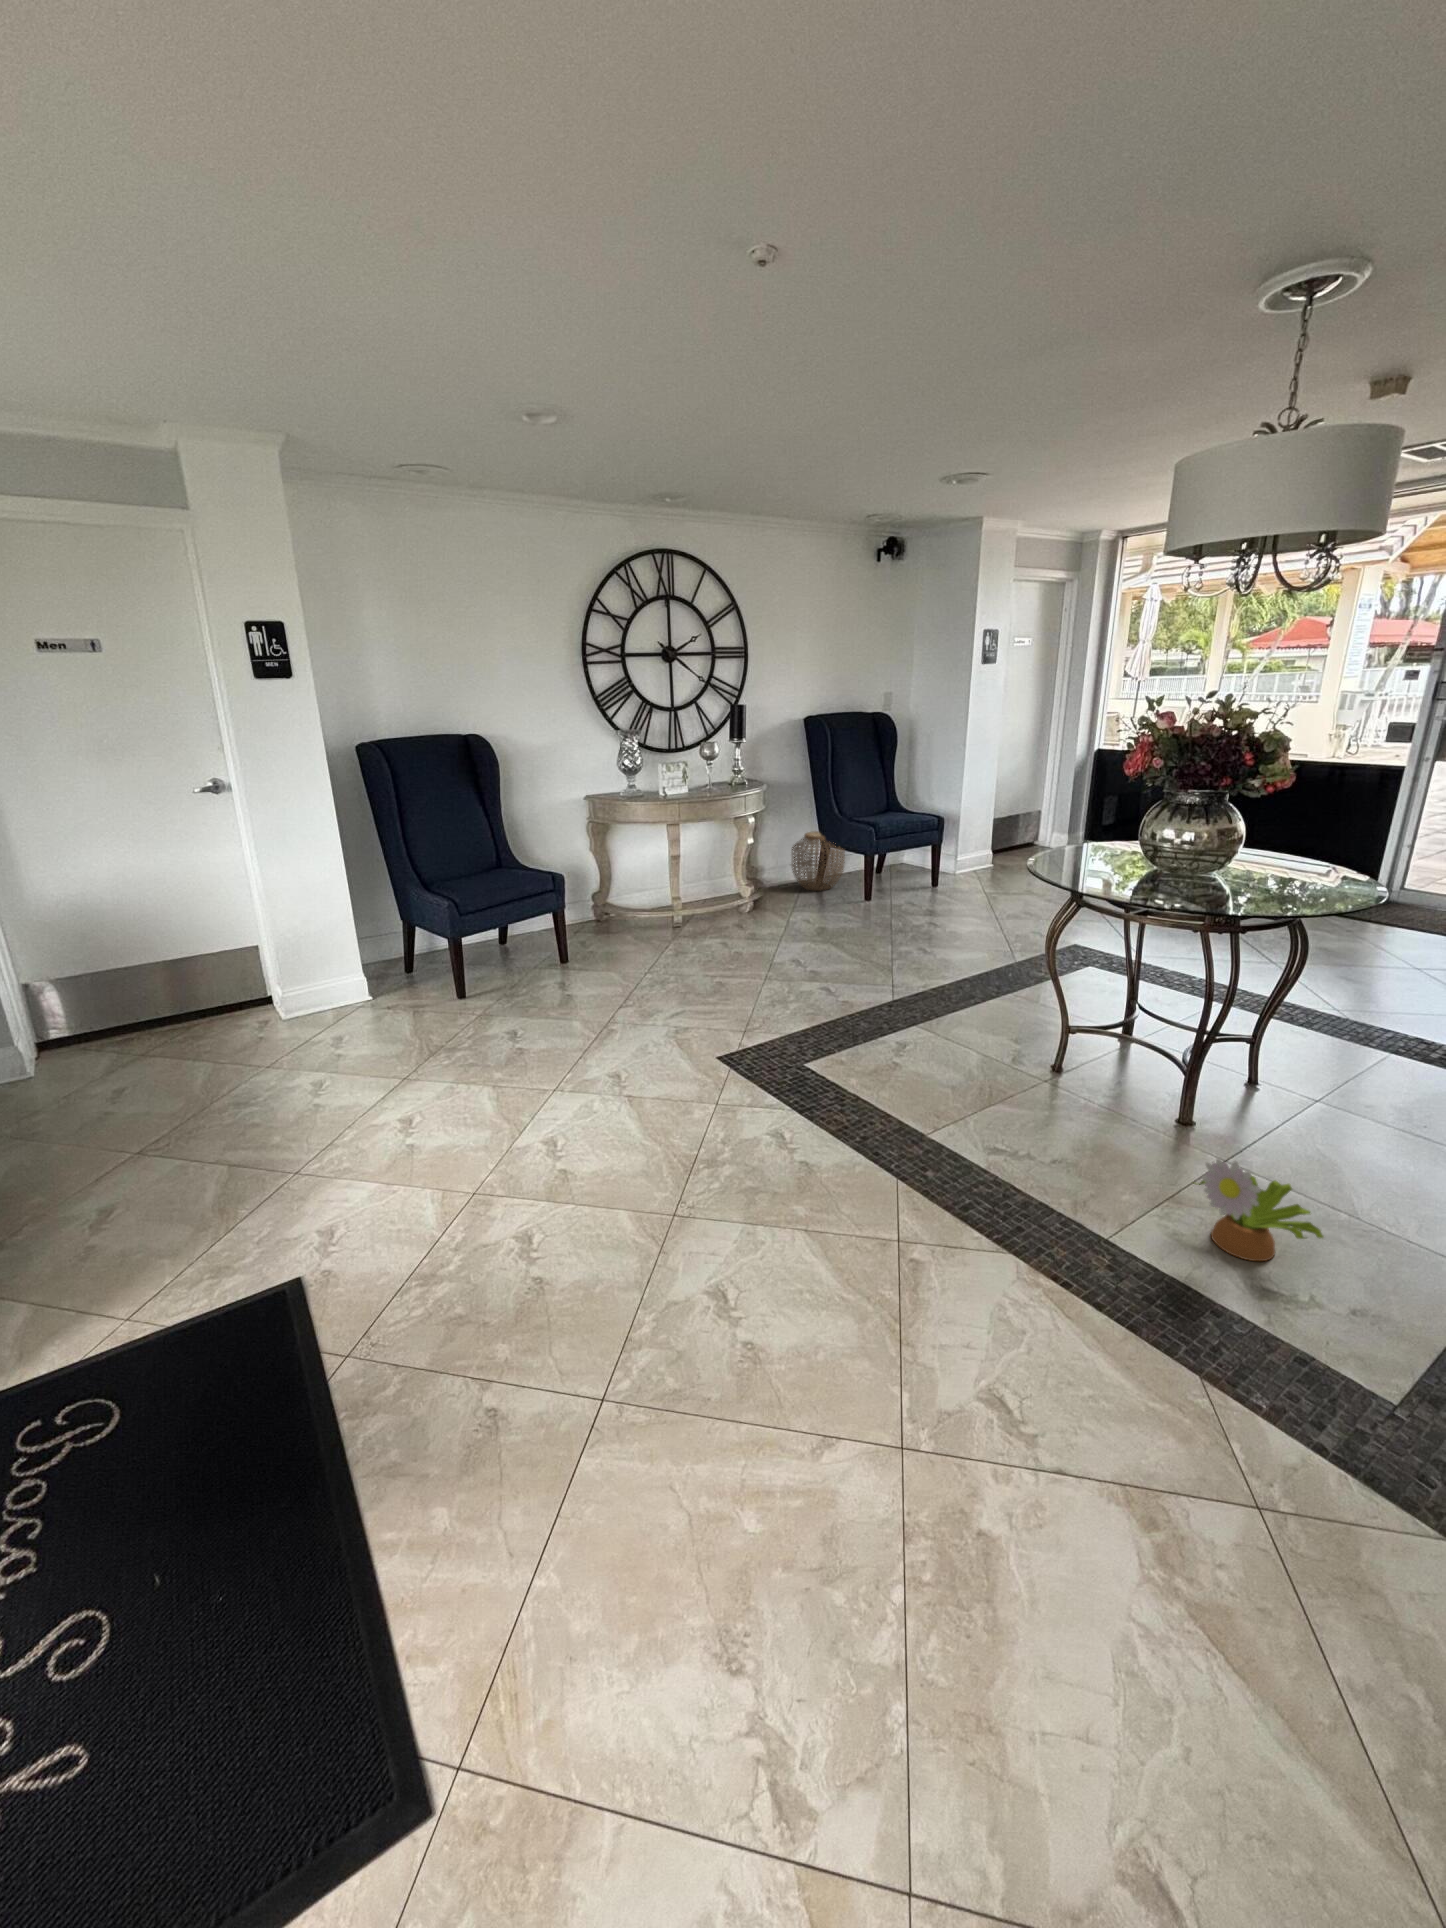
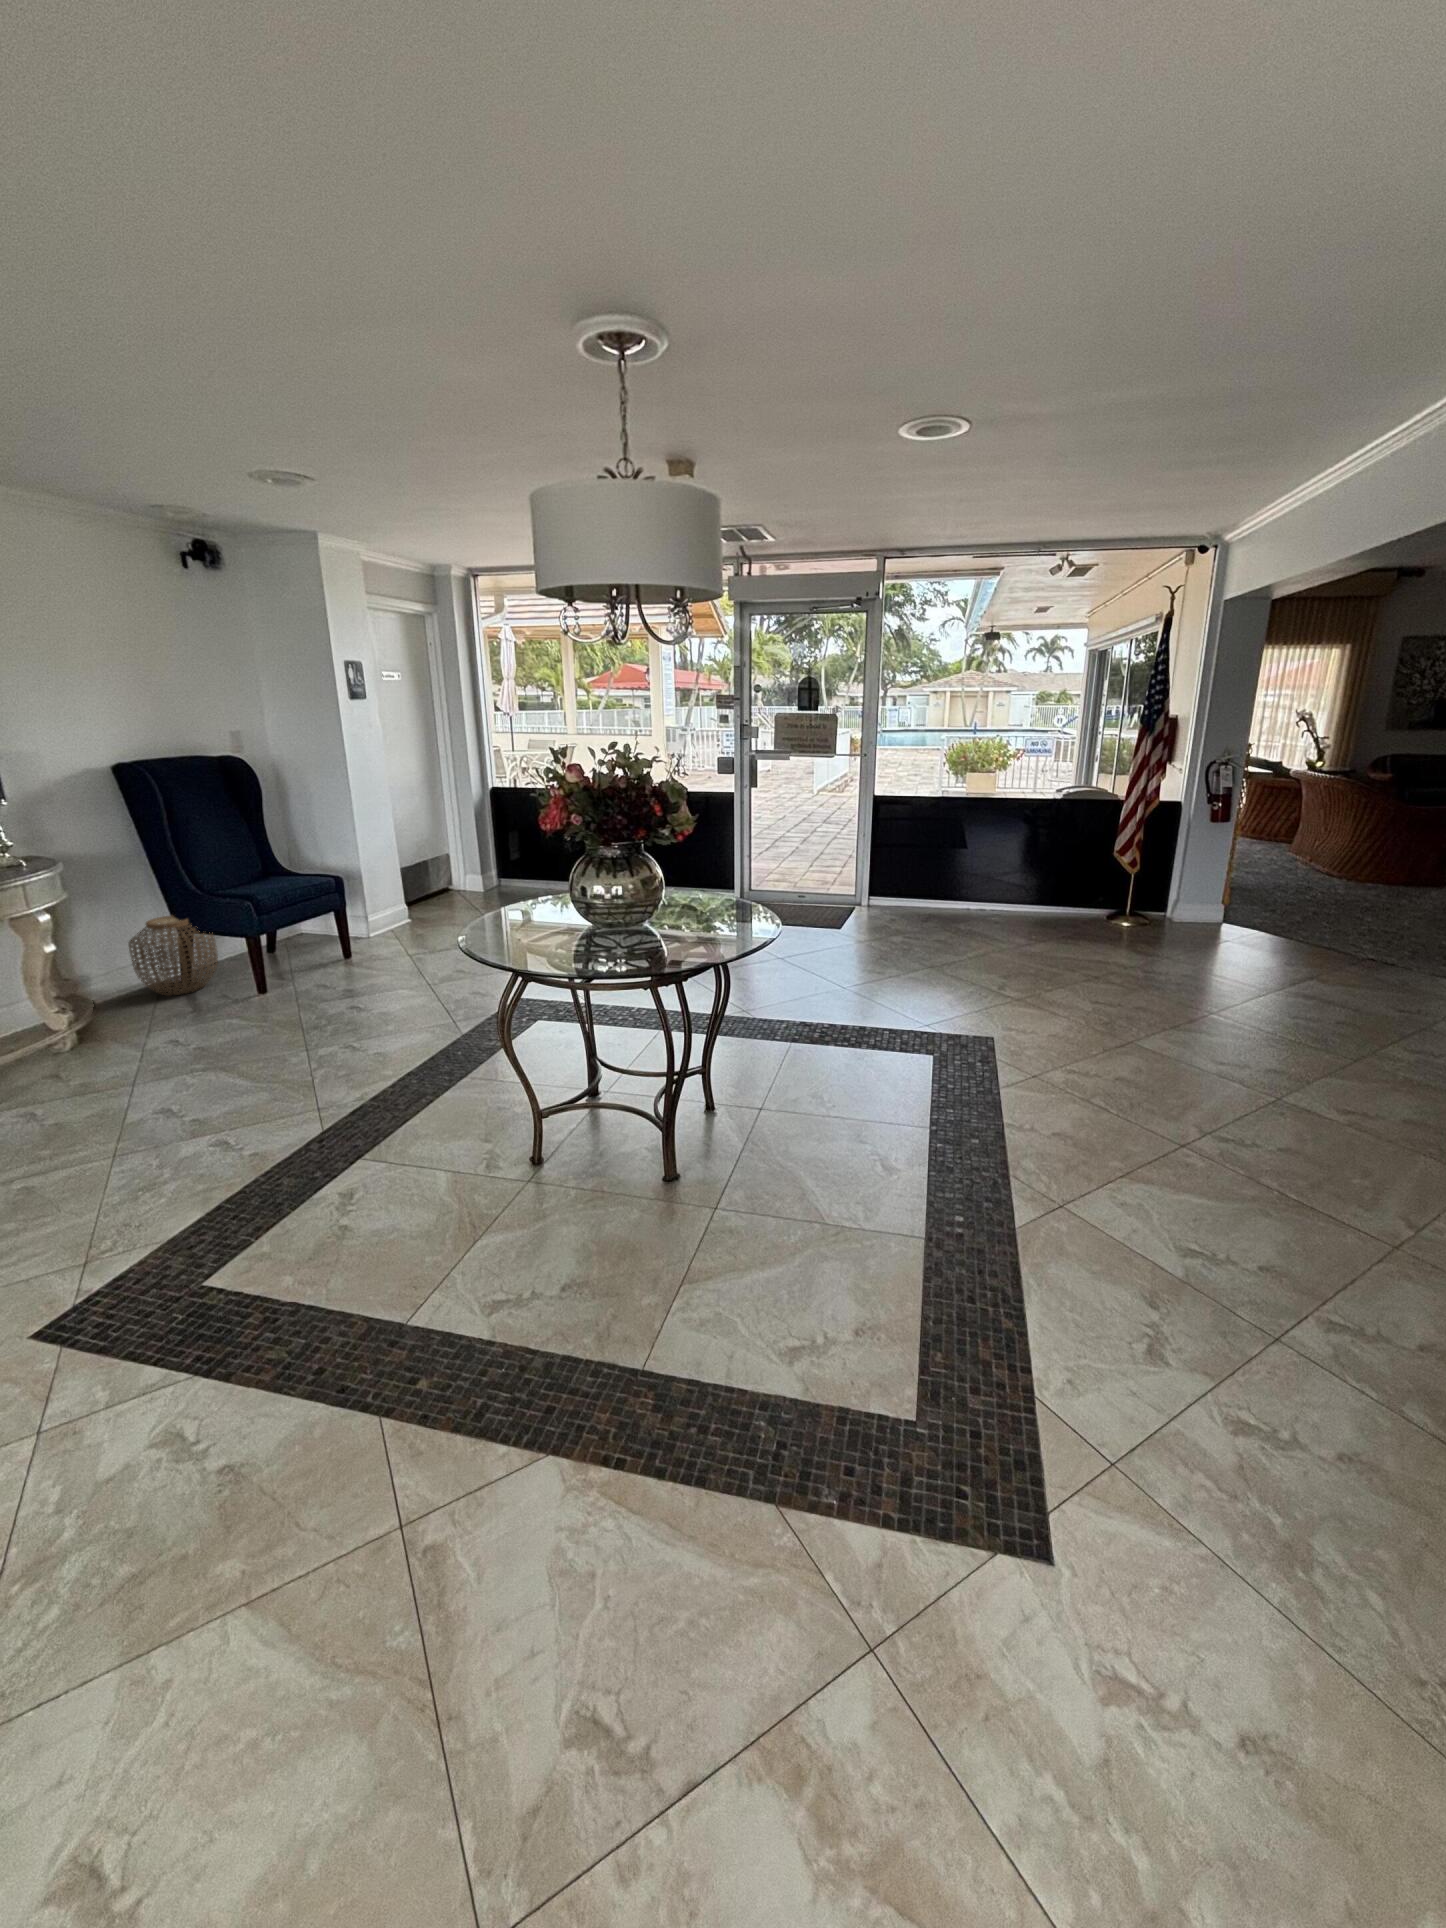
decorative plant: present [1193,1159,1323,1261] -> none [702,1224,820,1323]

